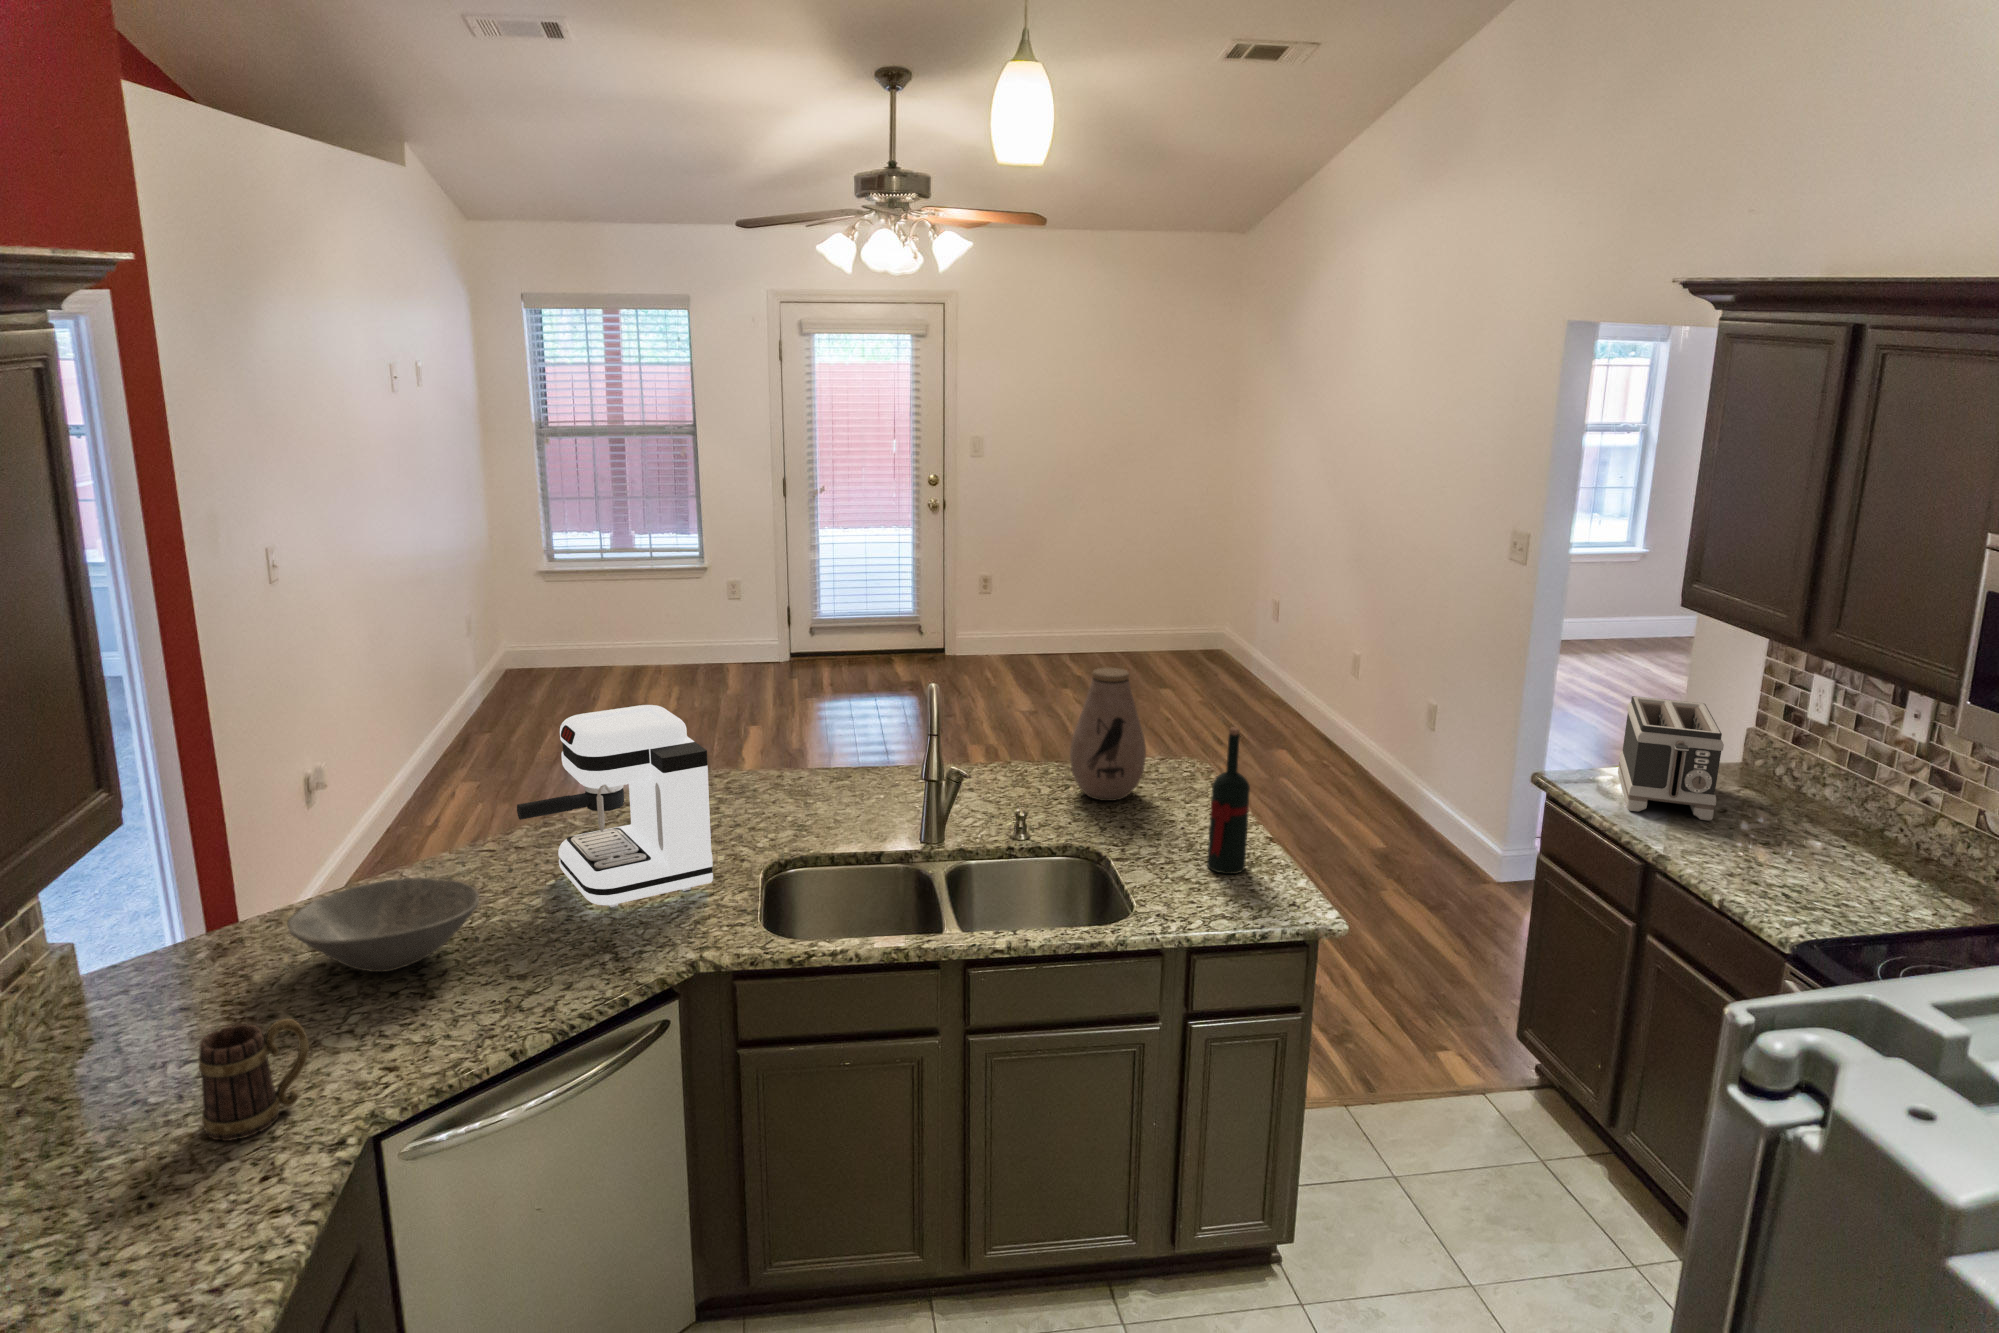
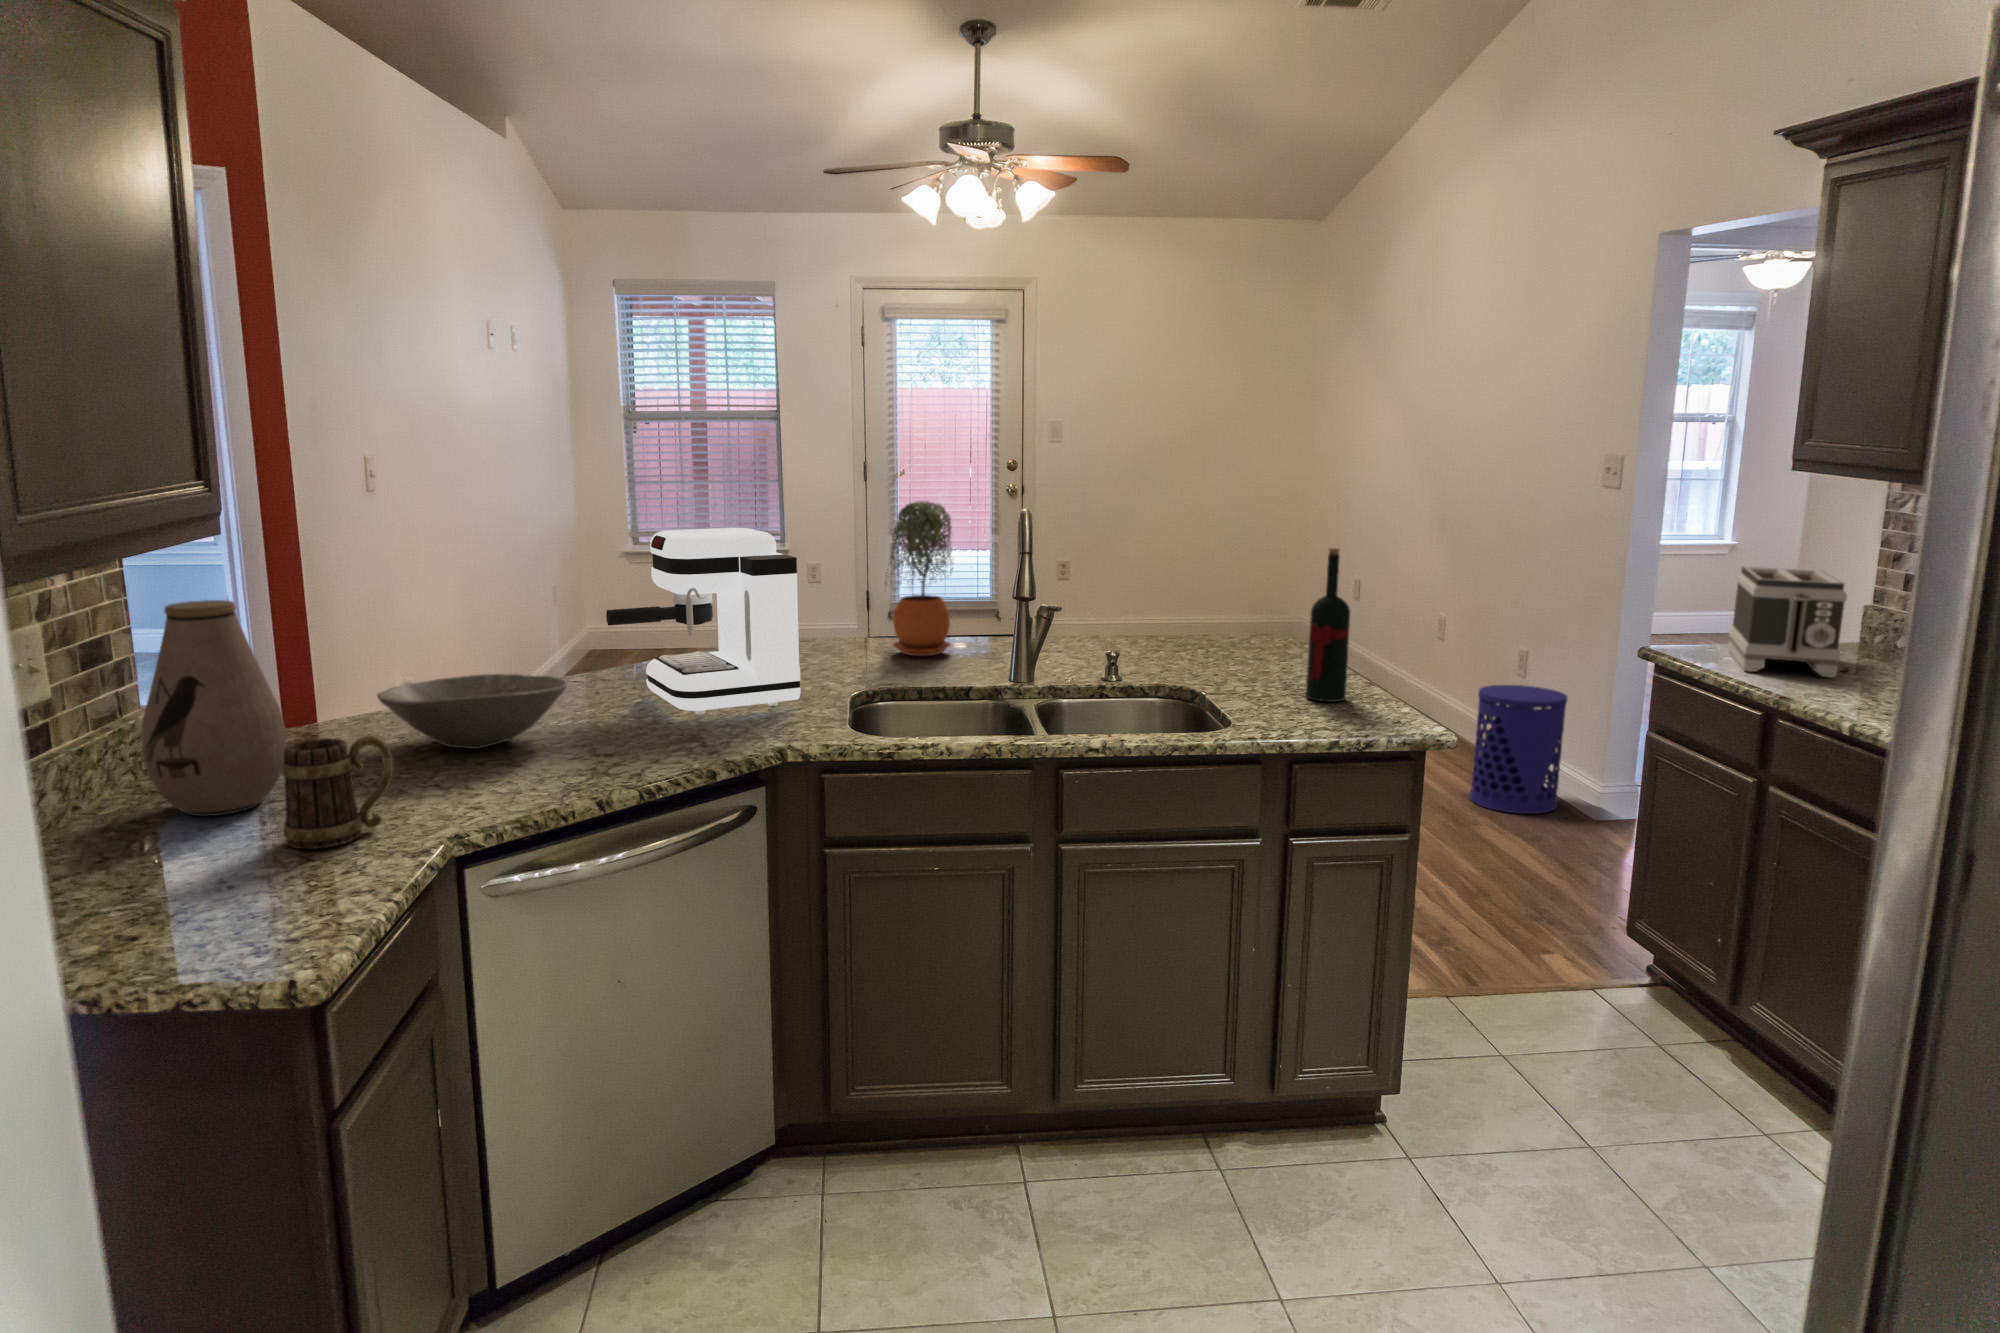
potted plant: none [797,647,867,803] -> present [885,501,953,656]
vase: present [1070,667,1146,801] -> present [142,600,286,816]
waste bin: none [1383,748,1478,879] -> present [1470,685,1567,814]

